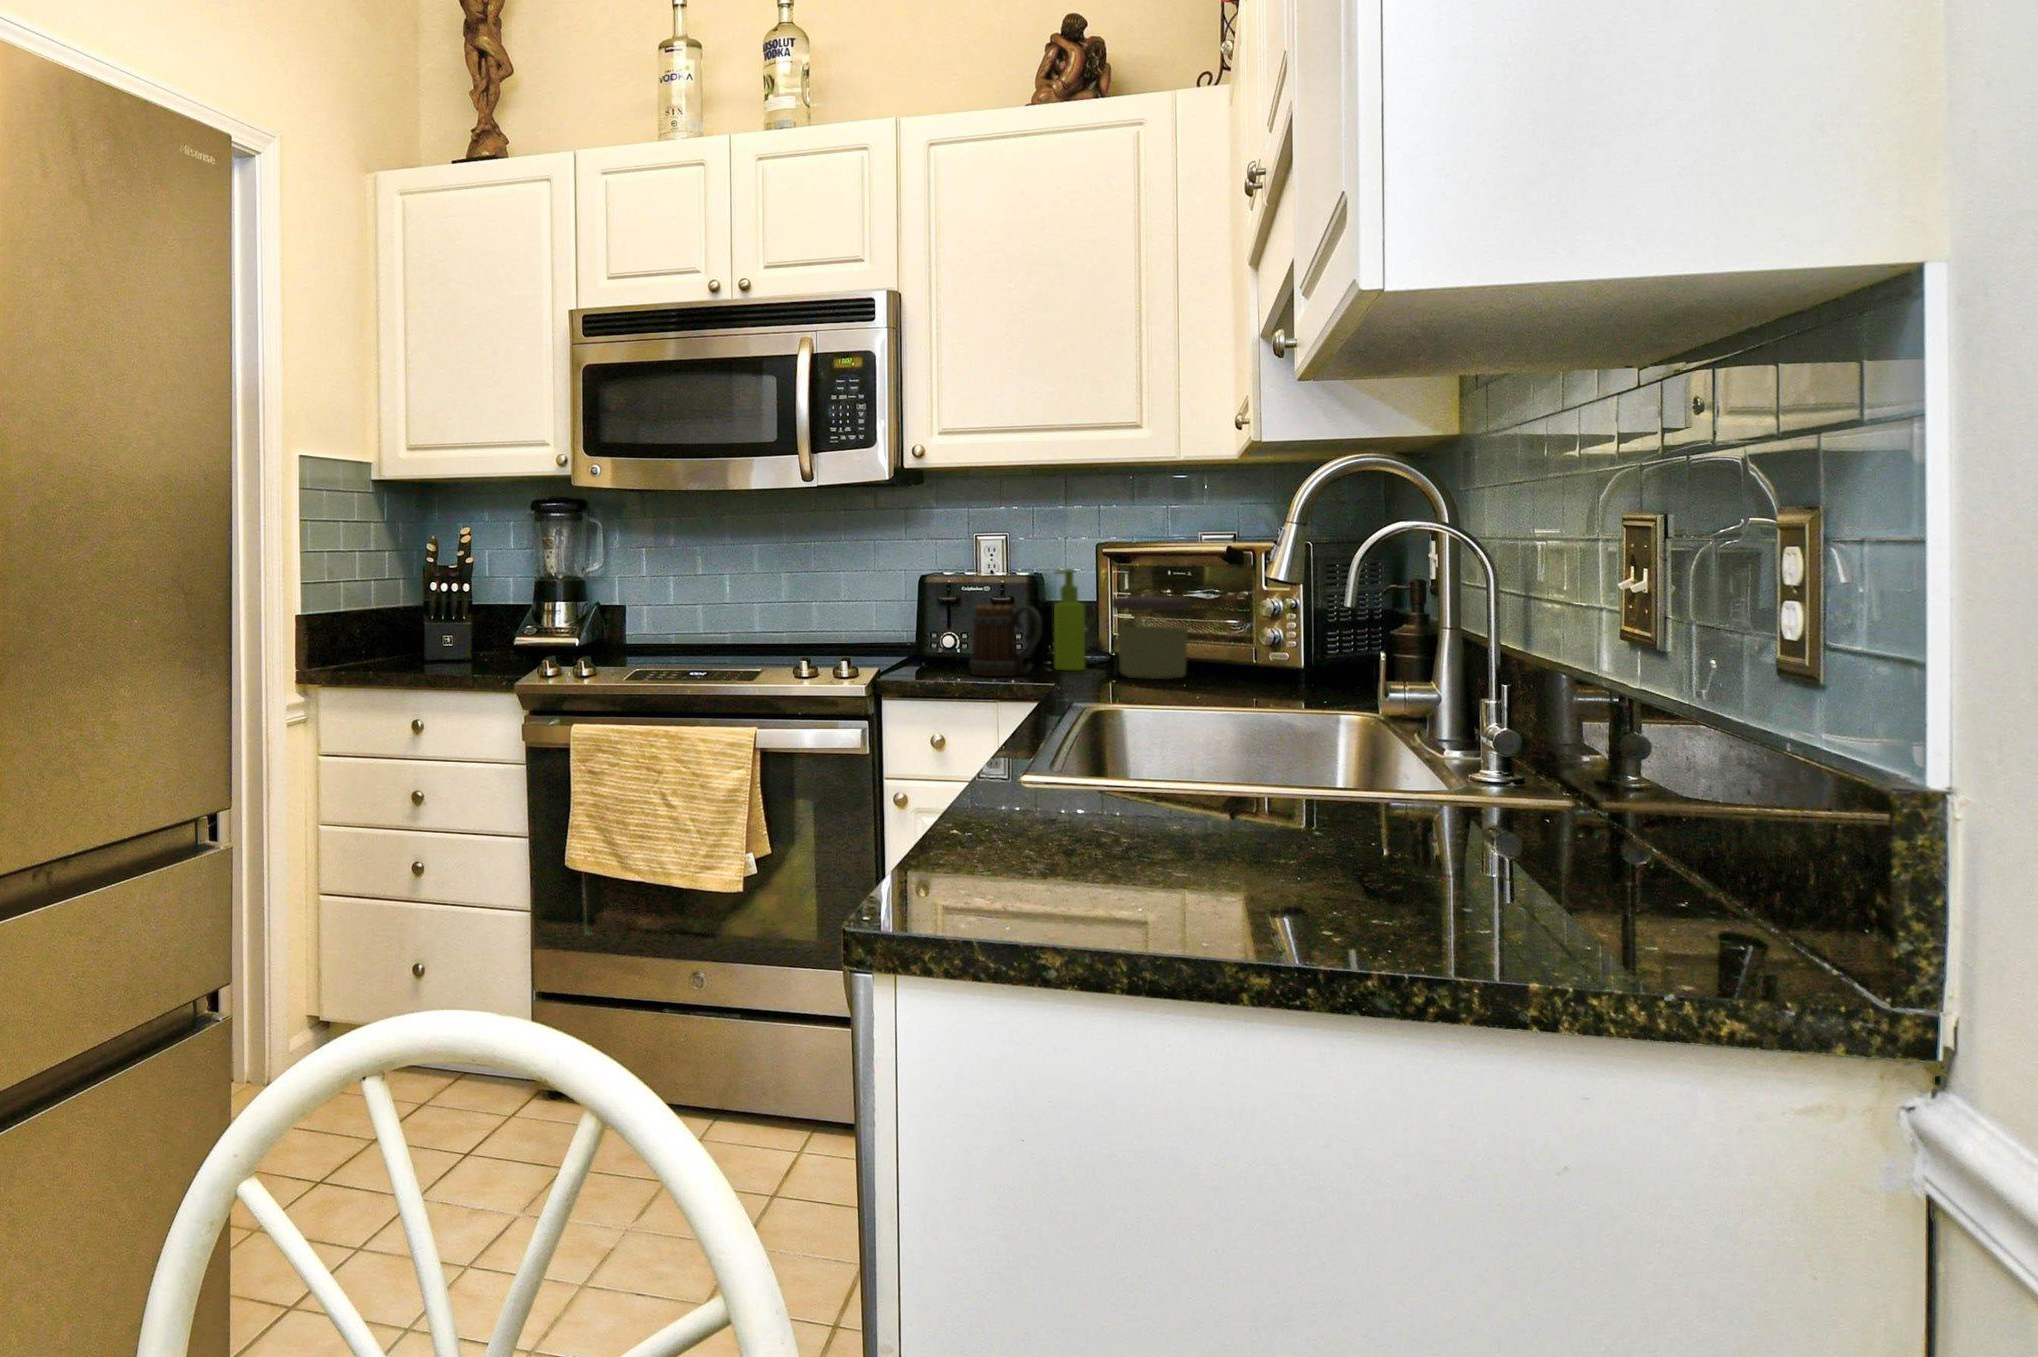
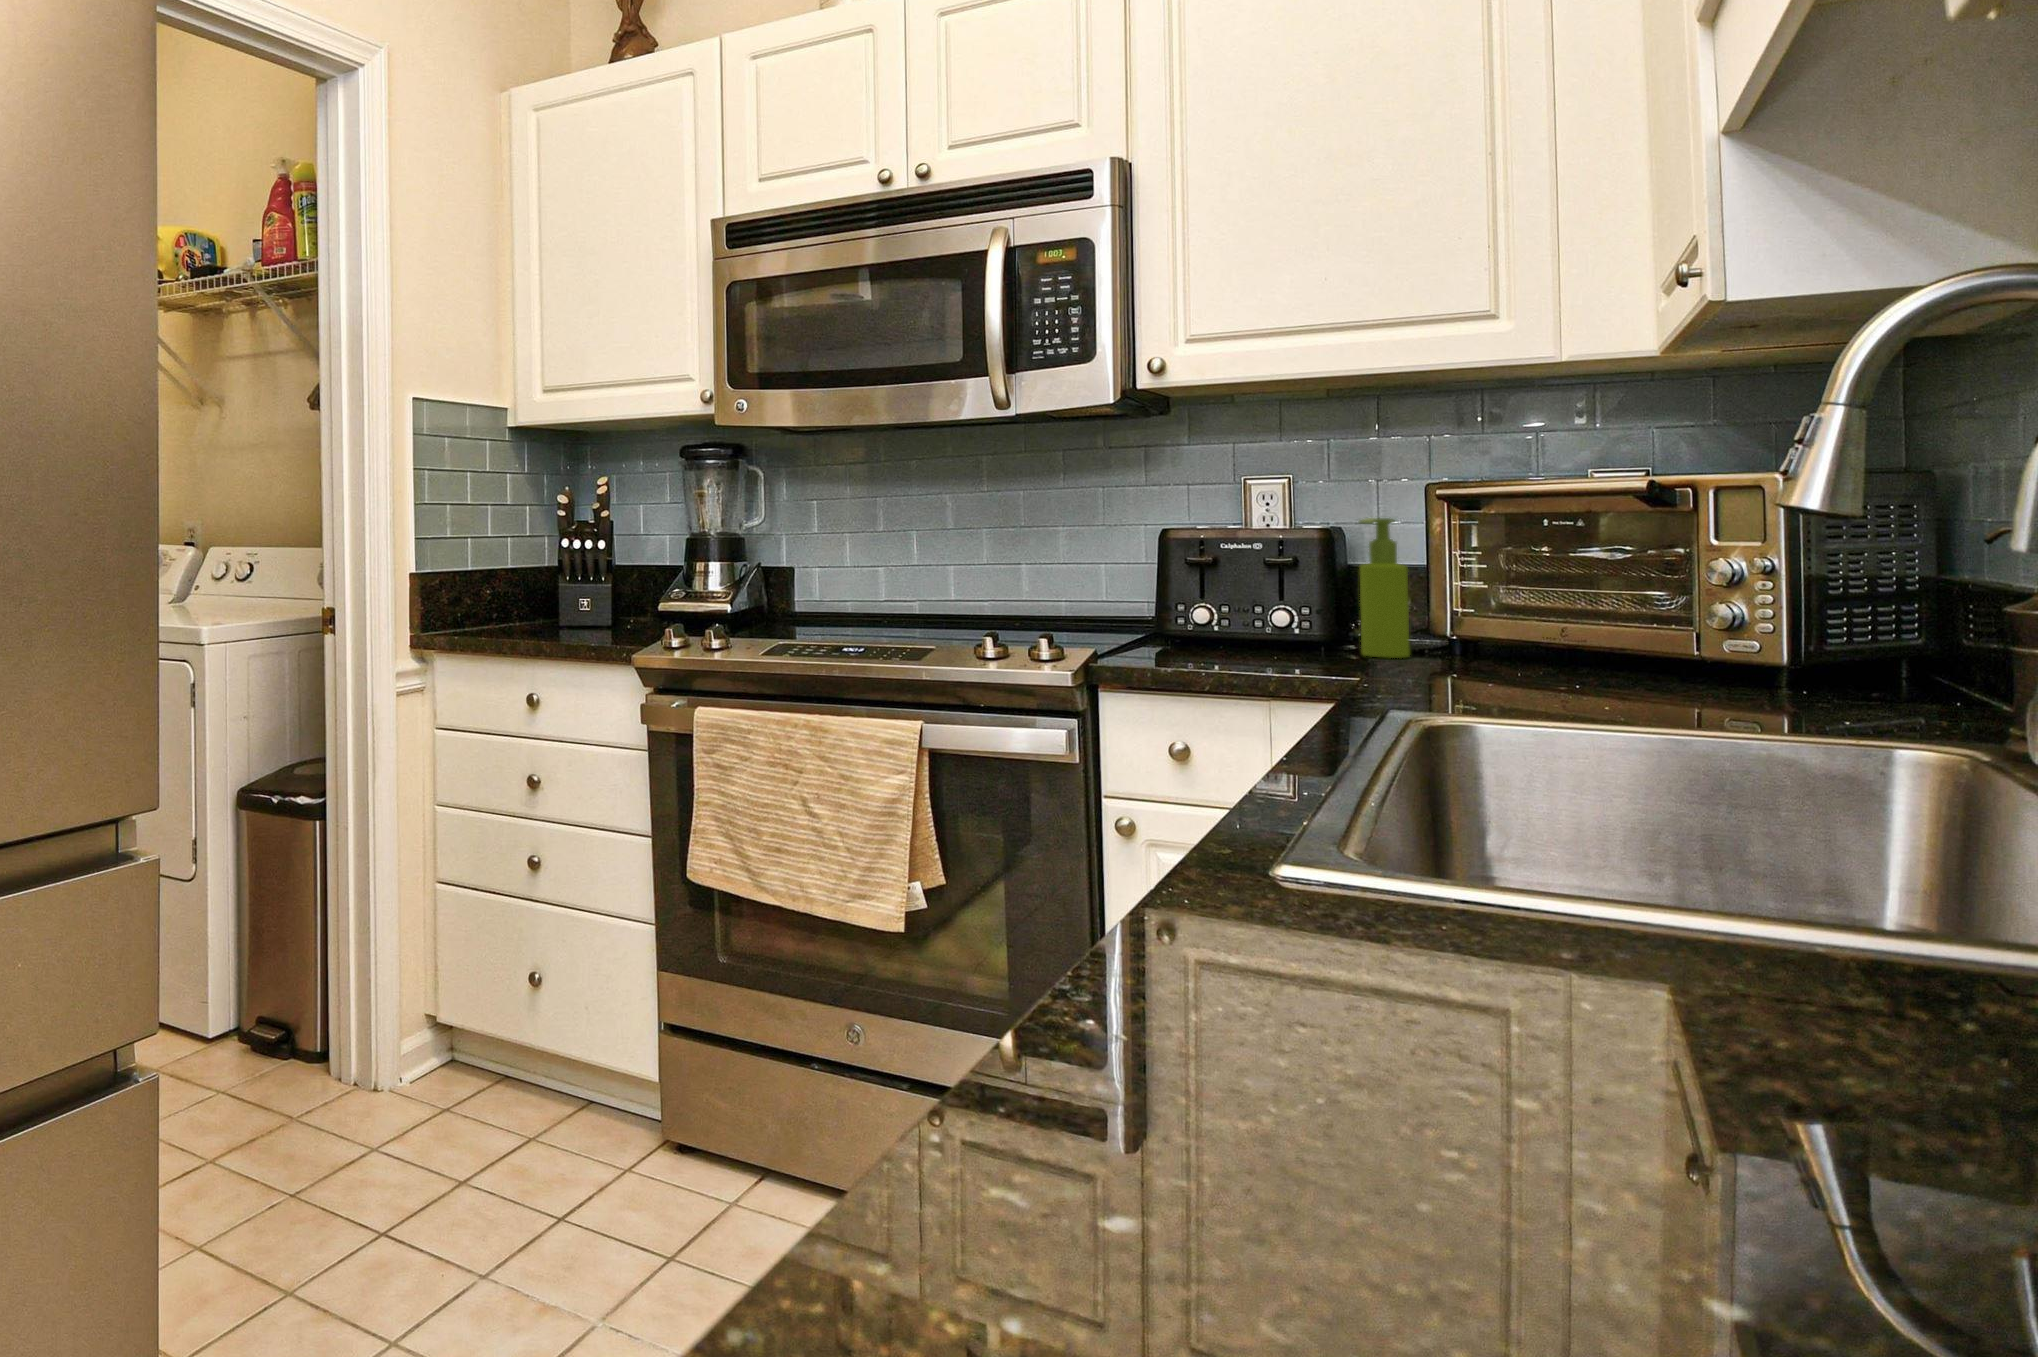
jar: present [1112,596,1192,679] -> none [1454,555,1592,676]
mug: present [970,604,1042,676] -> none [1231,565,1342,663]

